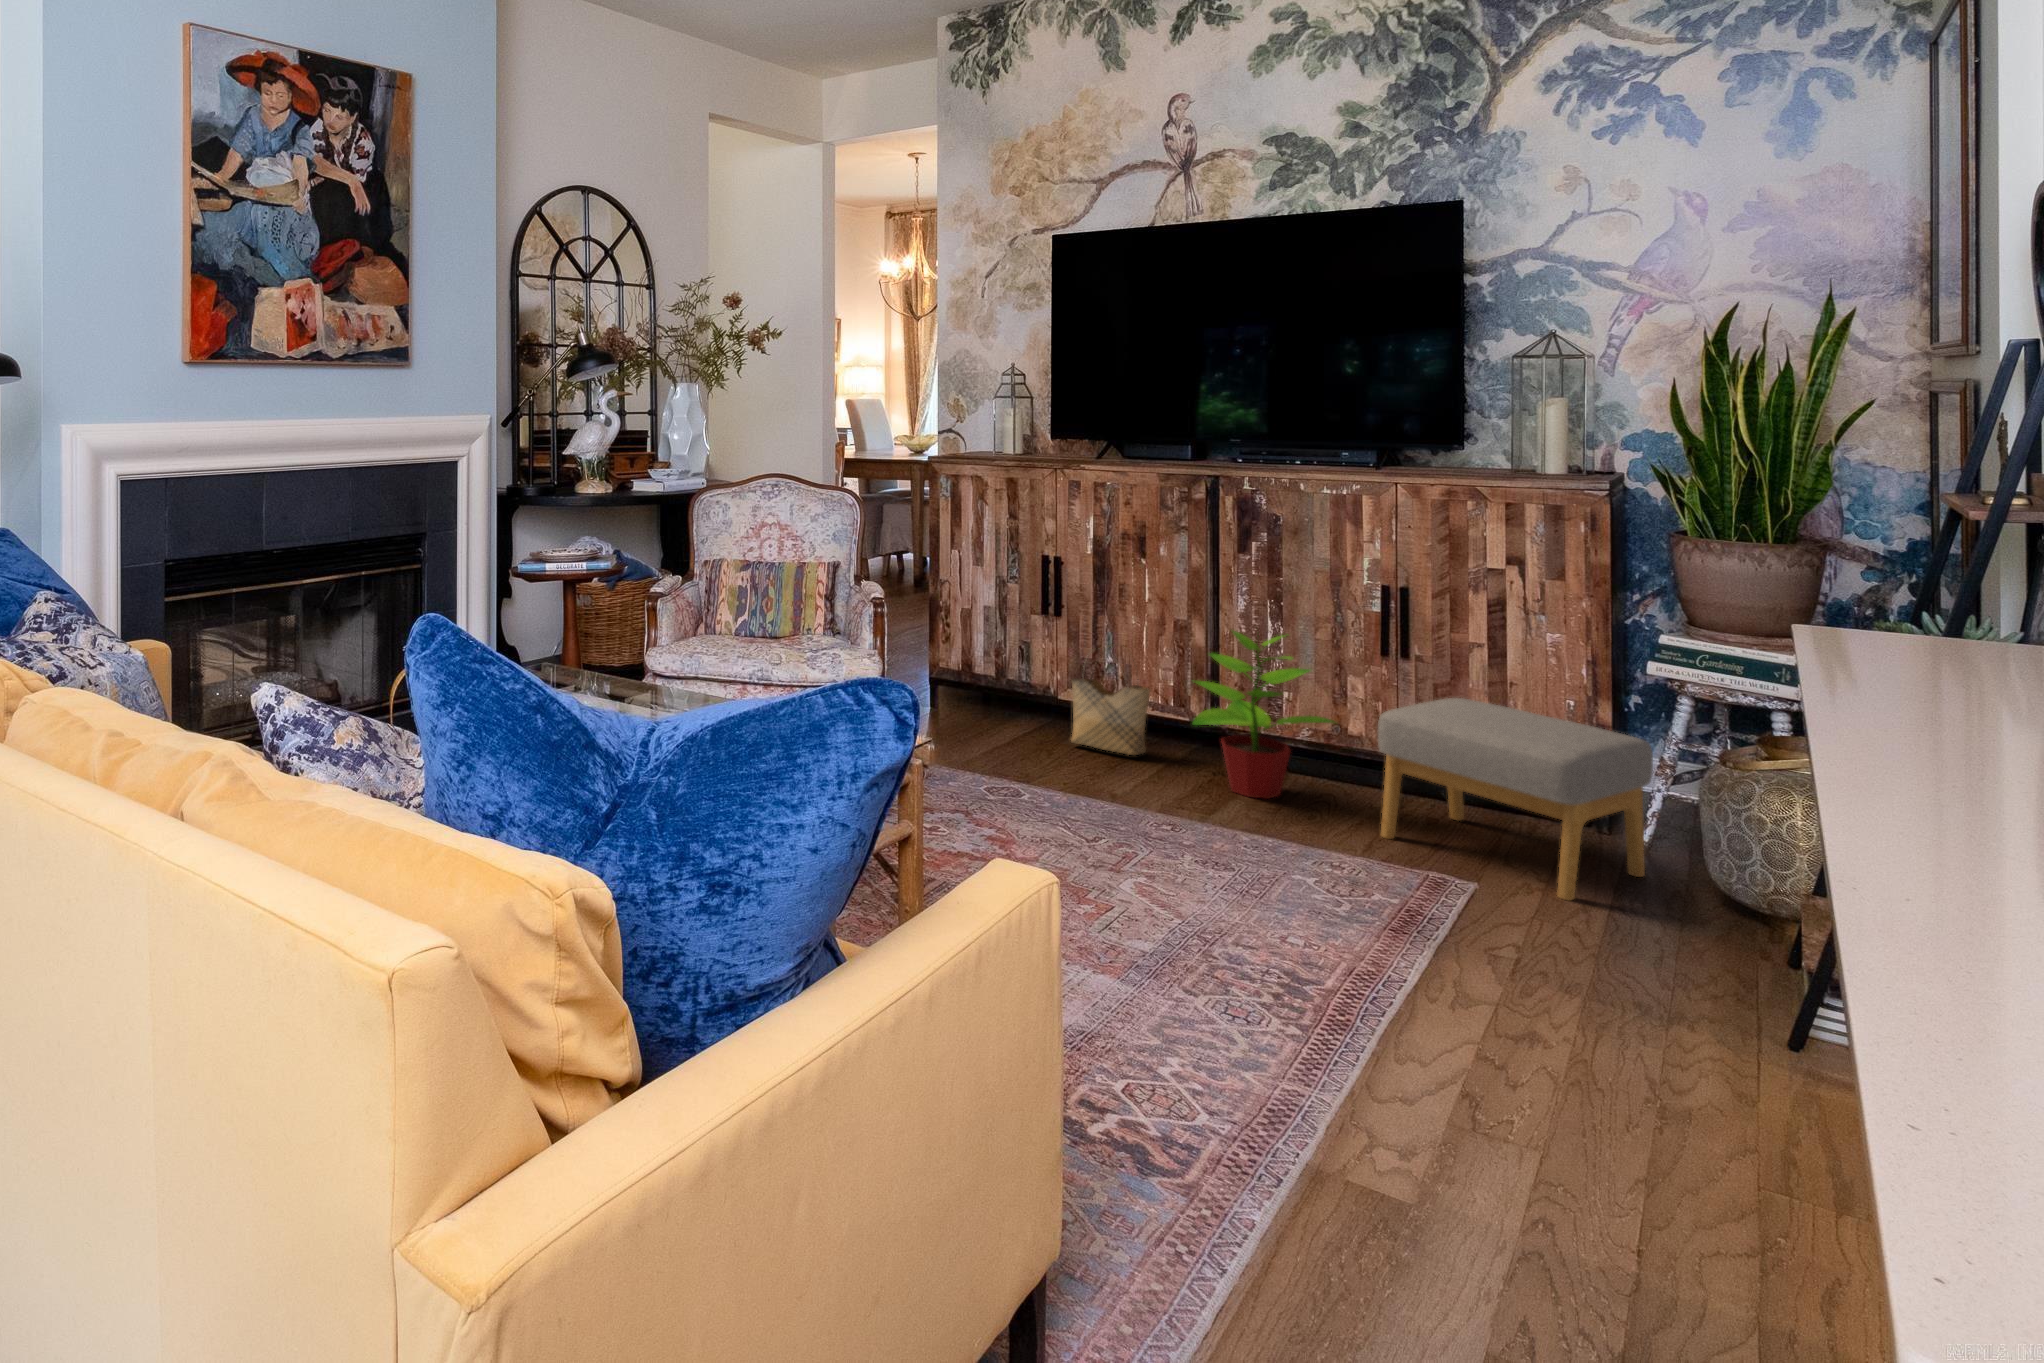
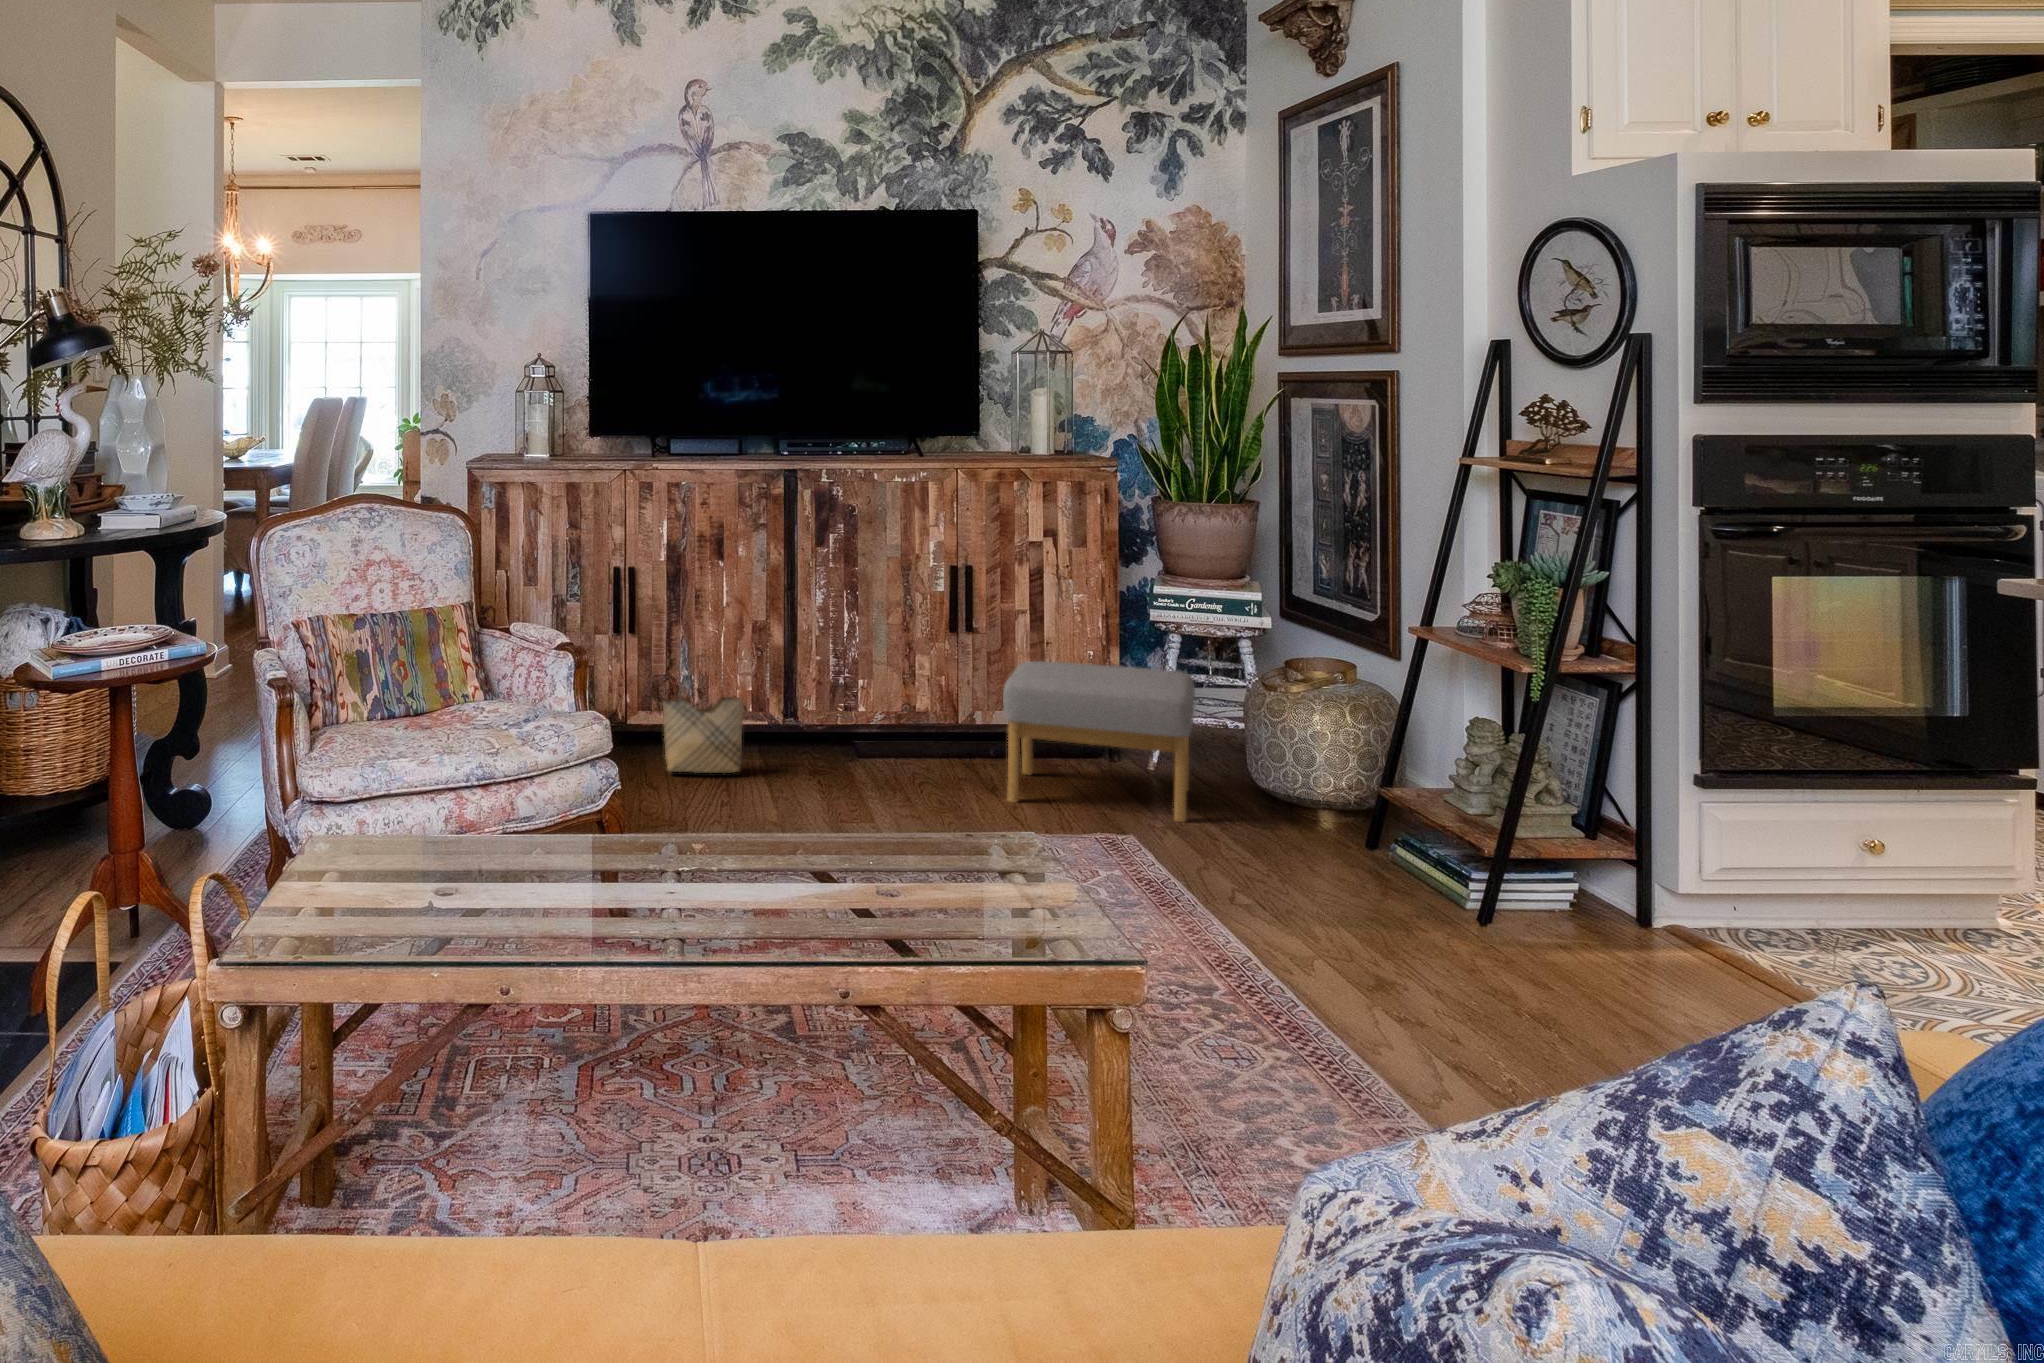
potted plant: present [1193,631,1334,799] -> none [803,615,949,791]

